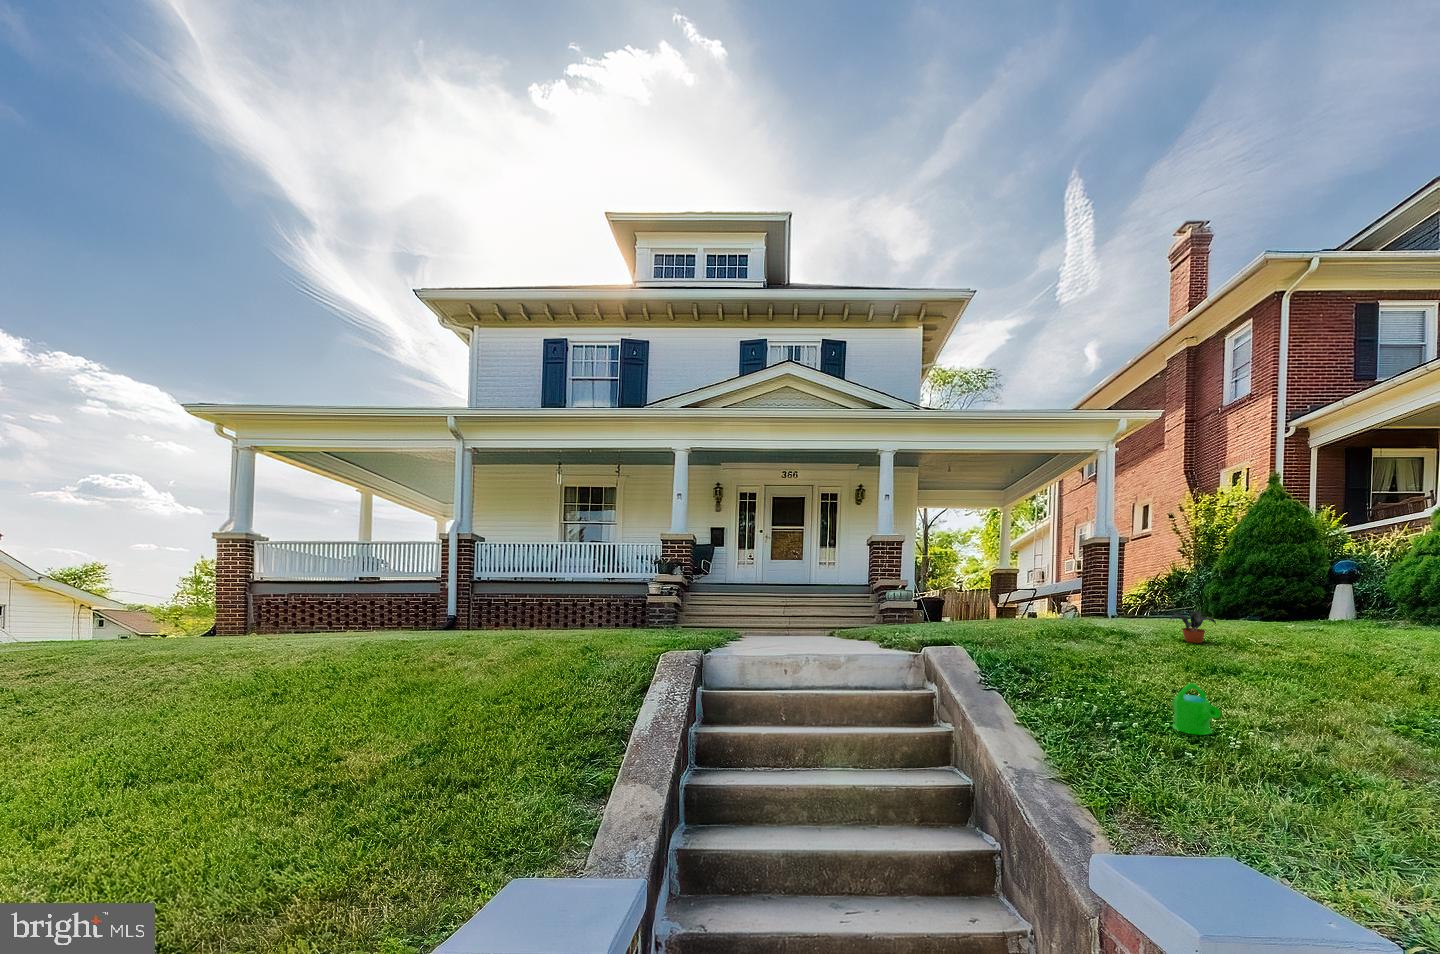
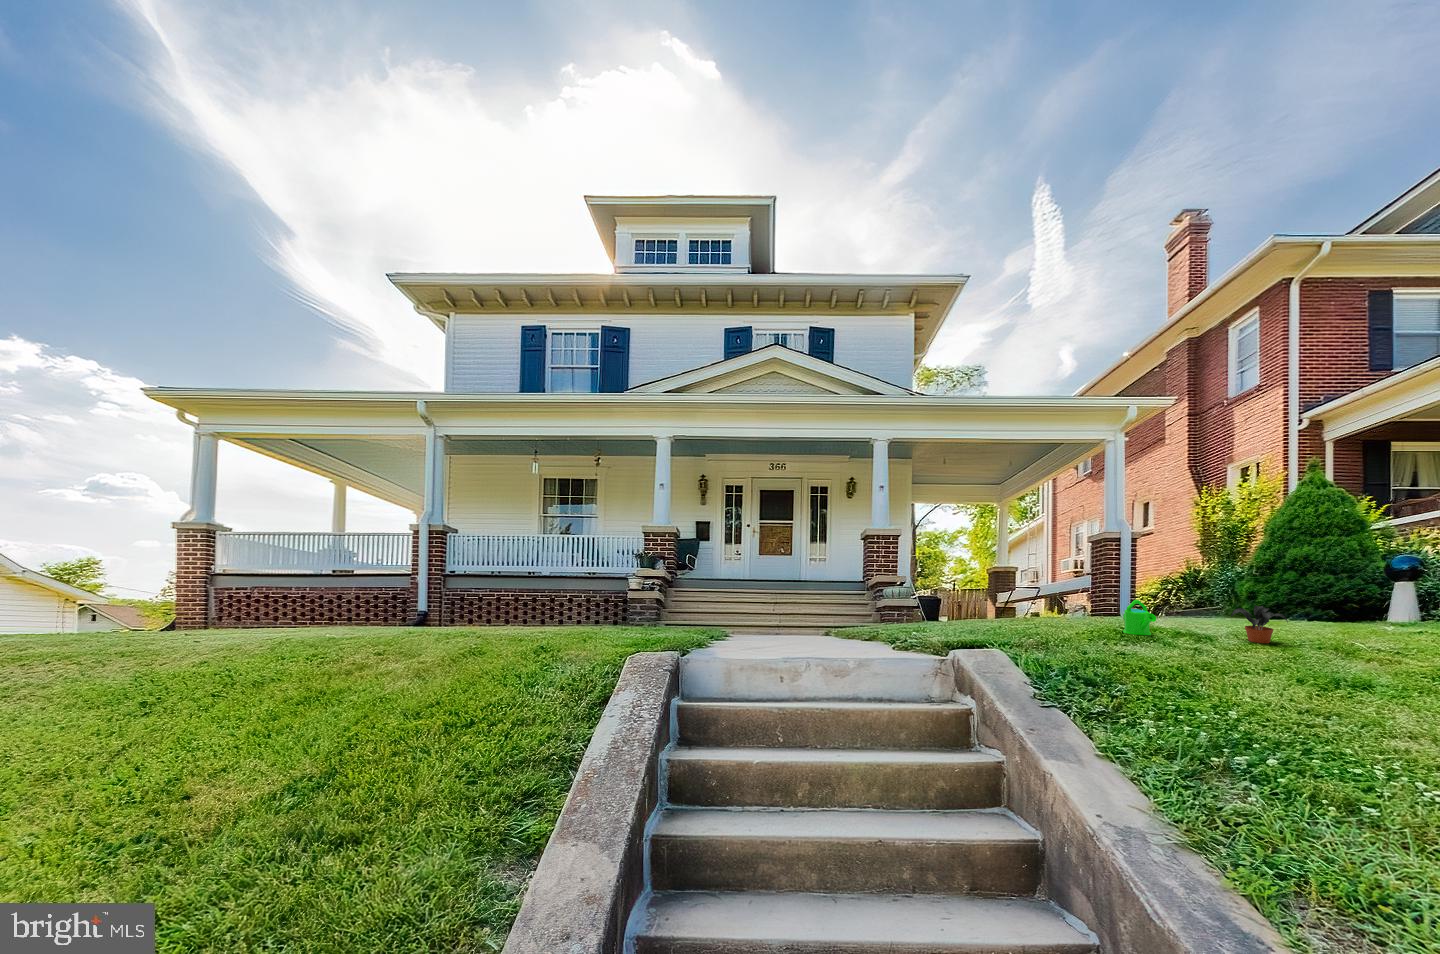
watering can: present [1172,683,1221,735] -> present [1123,600,1156,635]

